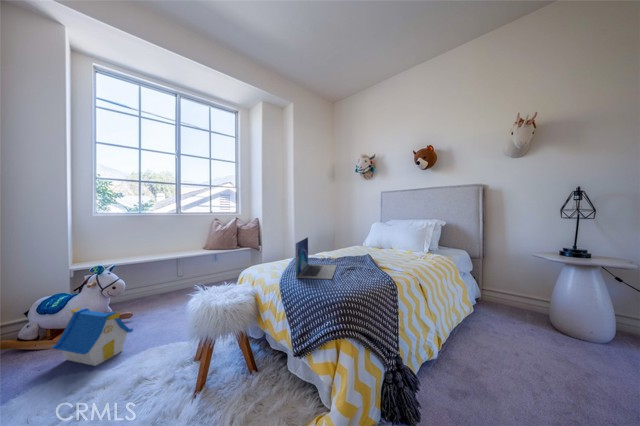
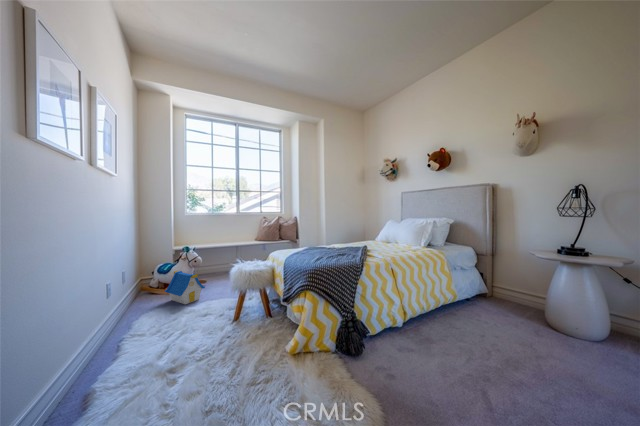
laptop: present [296,238,337,279] -> none [298,230,335,259]

